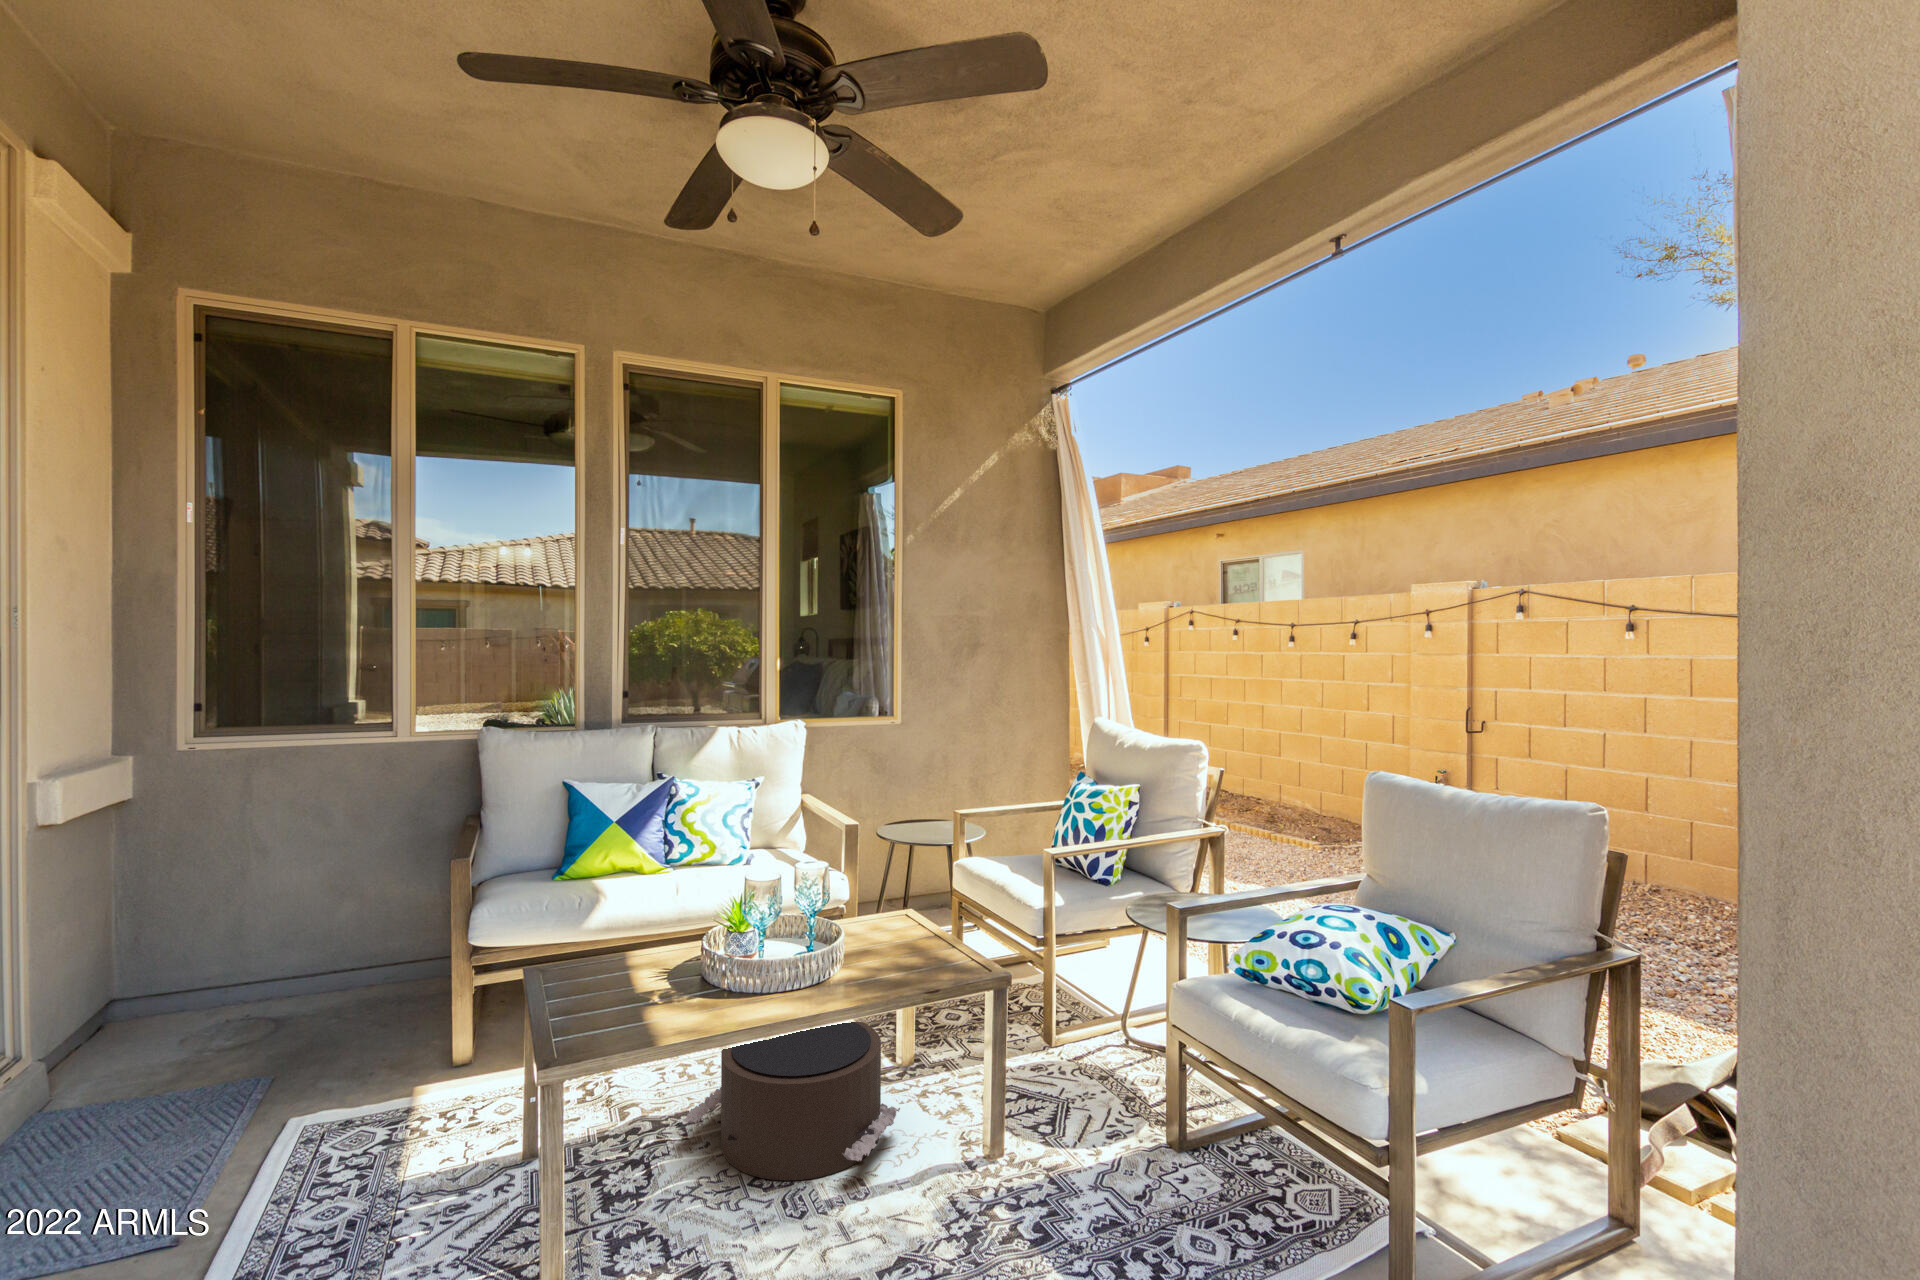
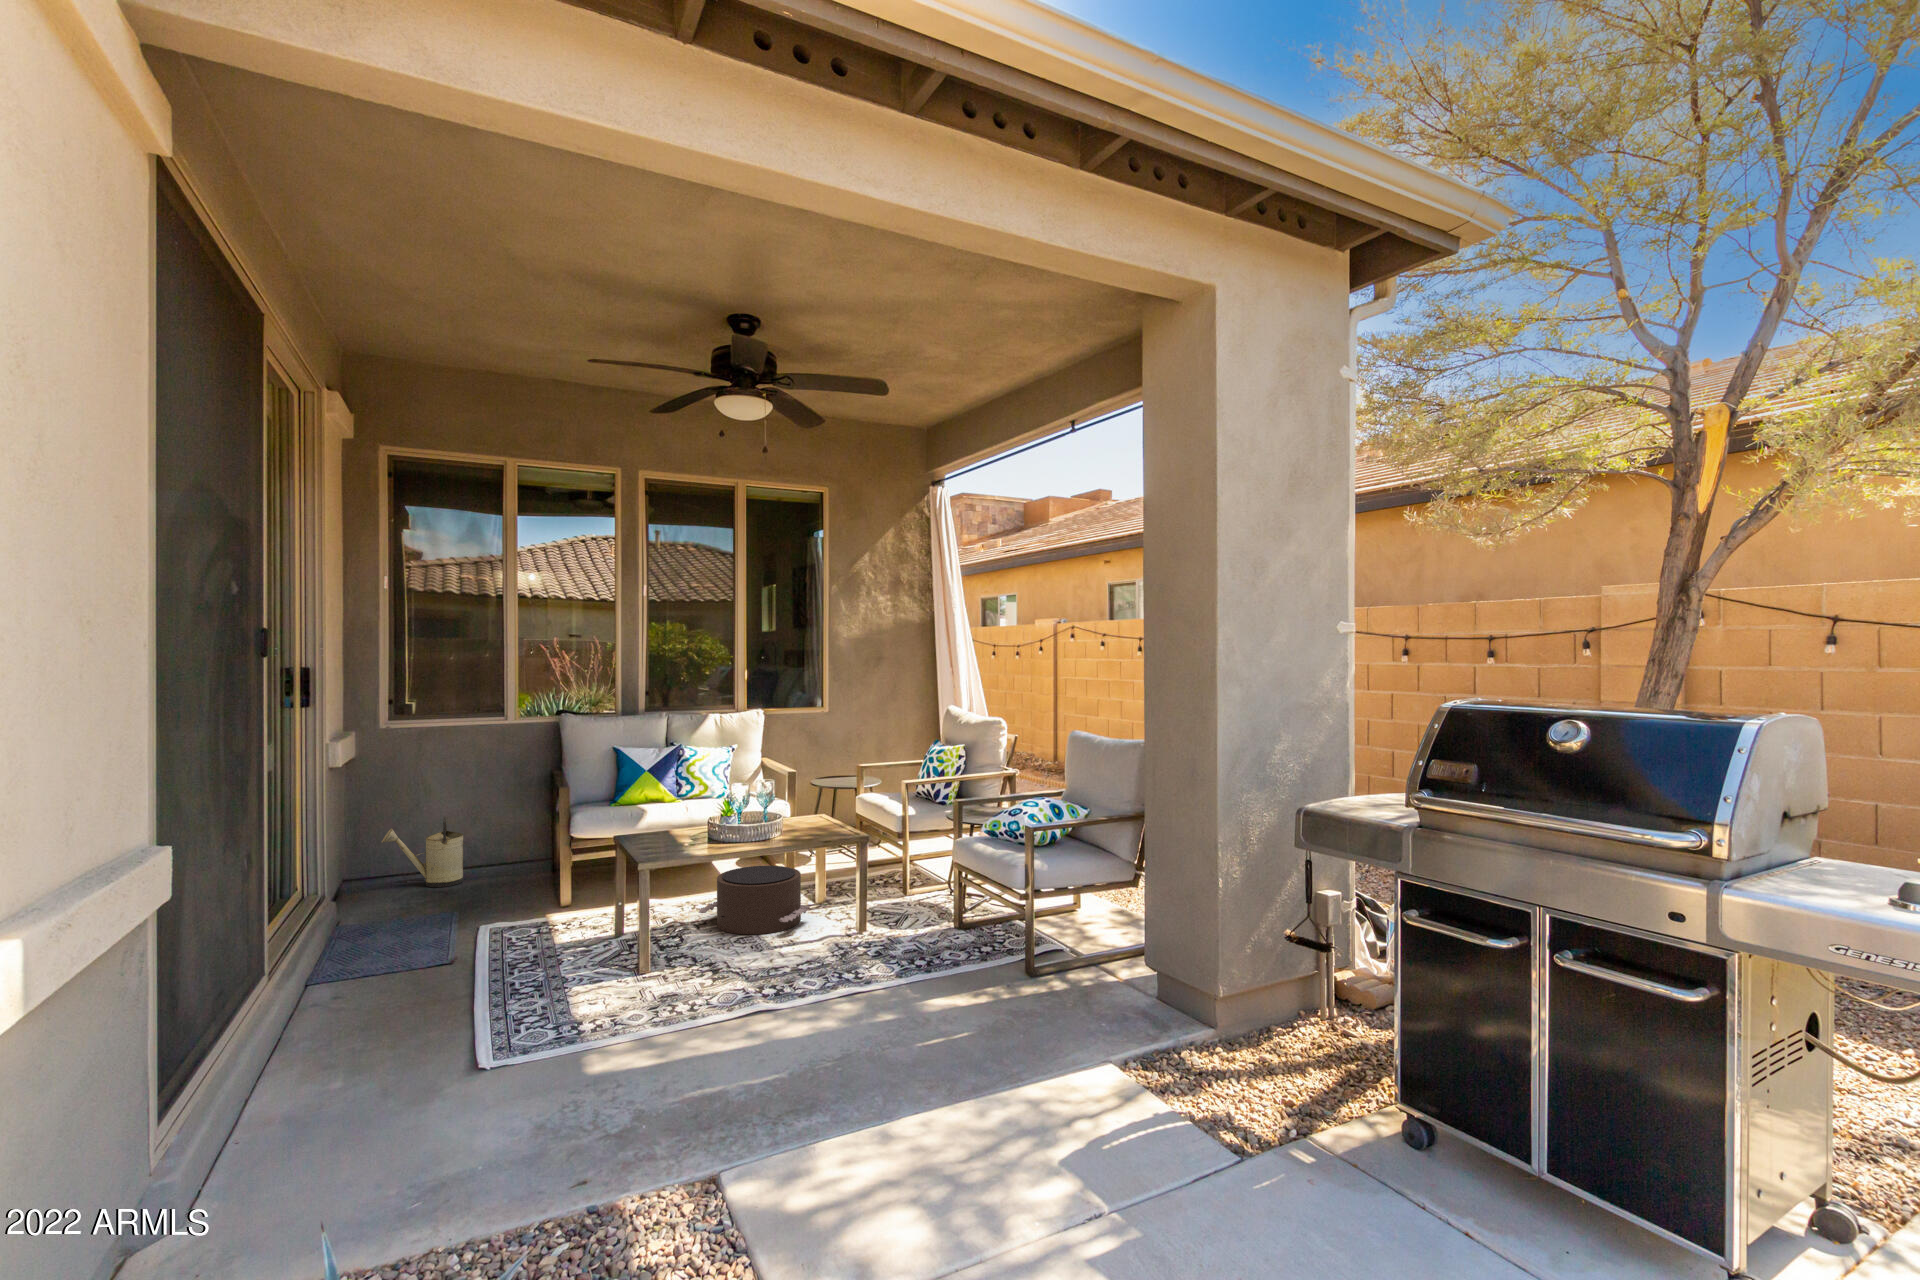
watering can: none [163,893,326,1016] -> present [382,817,471,887]

